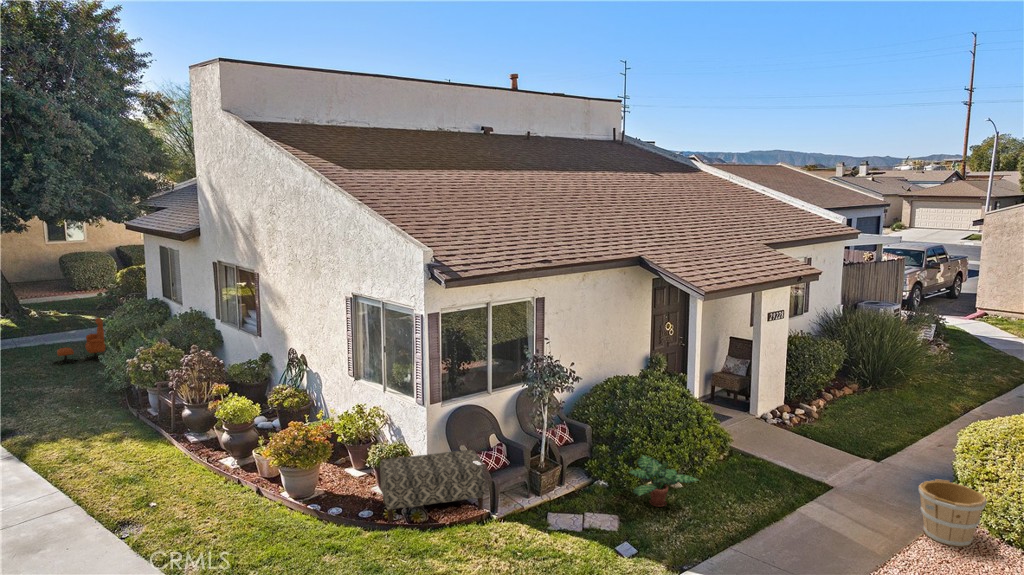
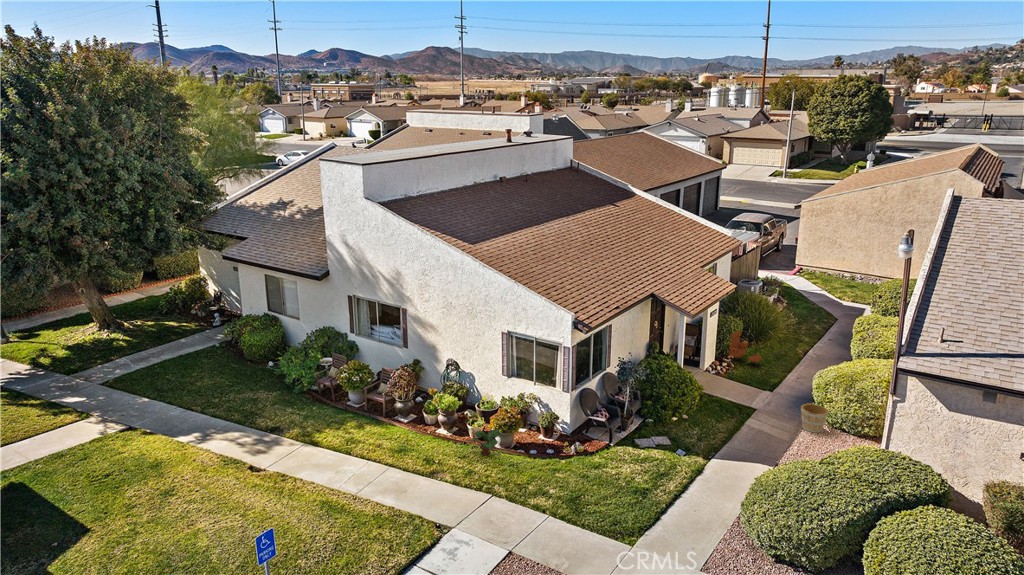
lounge chair: present [55,318,105,365] -> present [729,331,762,368]
bench: present [380,450,486,523] -> none [552,412,607,454]
potted plant: present [629,455,698,507] -> present [466,429,500,456]

